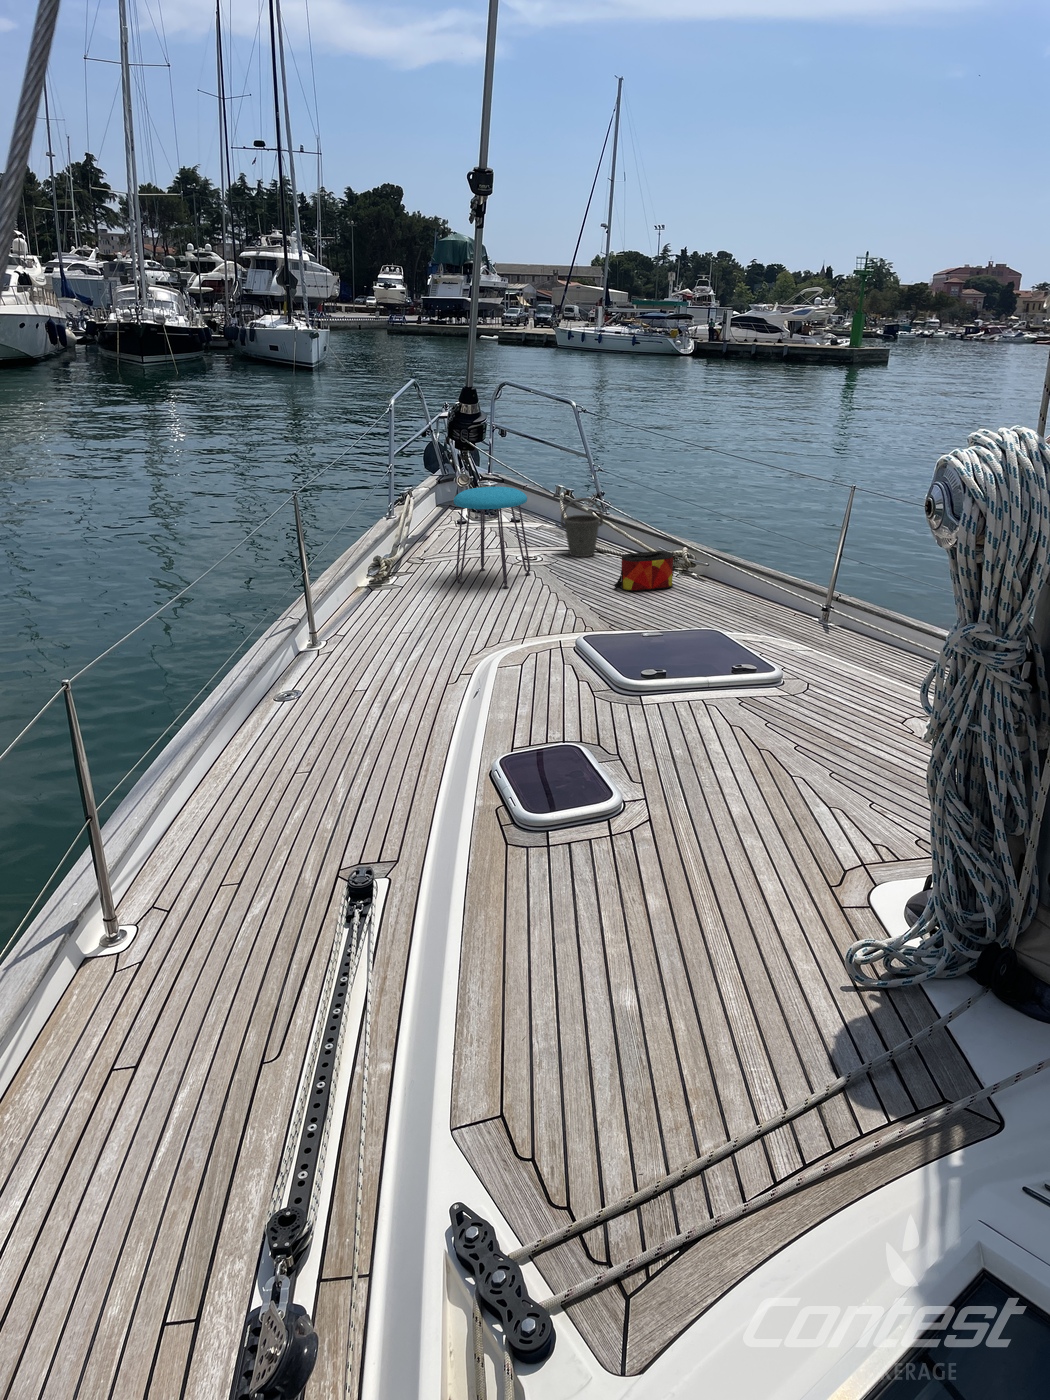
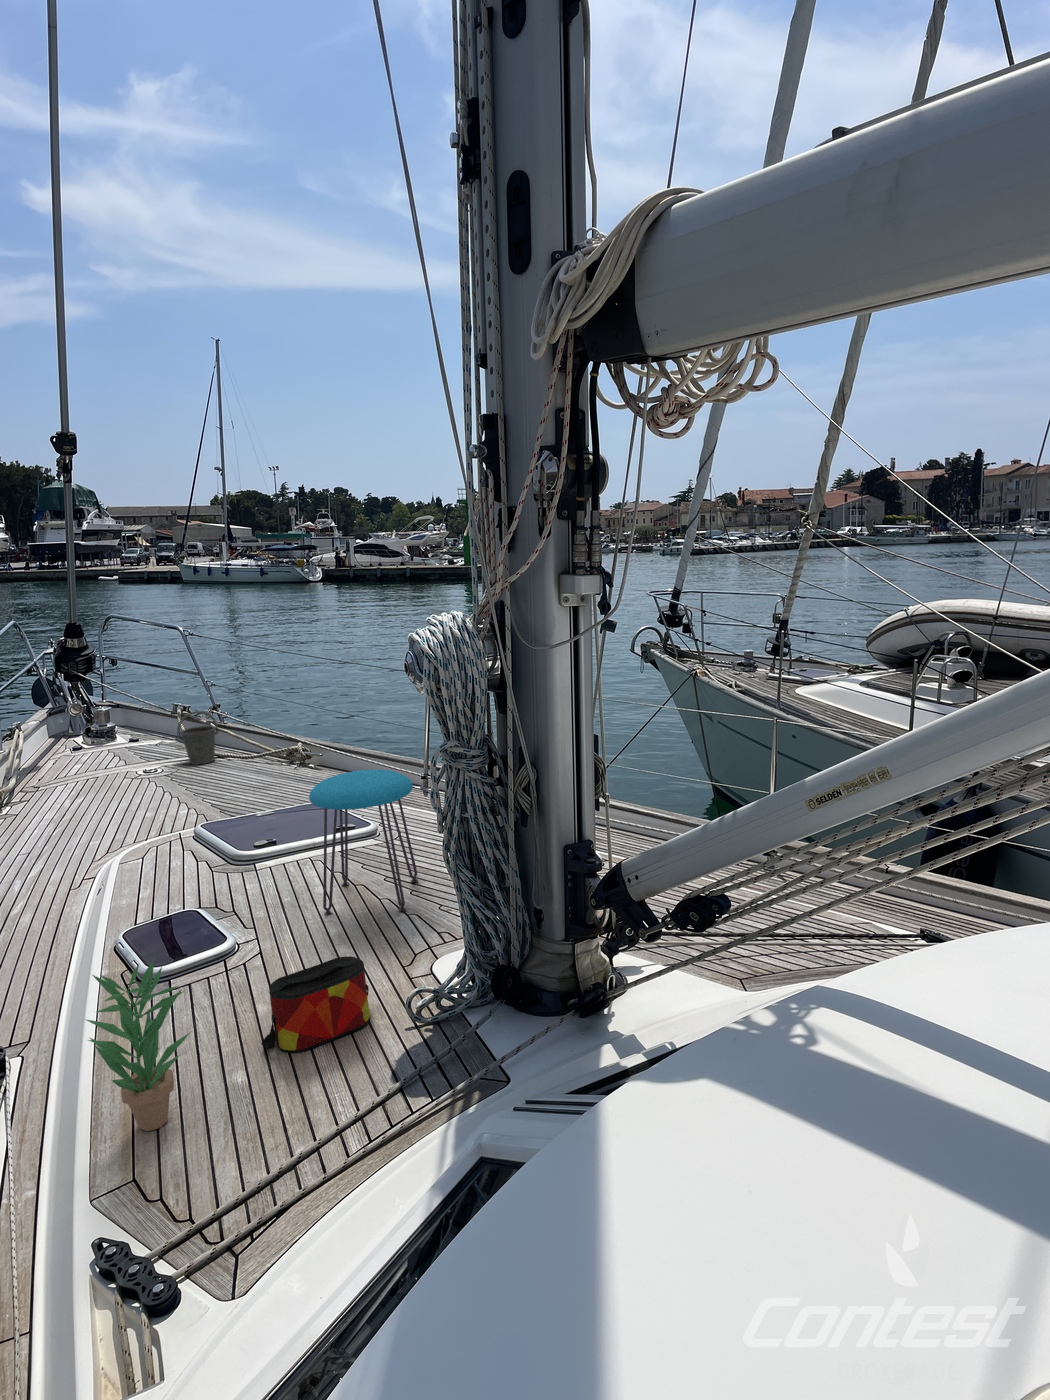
stool: present [454,487,531,588] -> present [309,770,418,915]
bag: present [614,551,674,592] -> present [262,956,370,1053]
potted plant: none [464,856,588,1049] -> present [87,957,191,1131]

